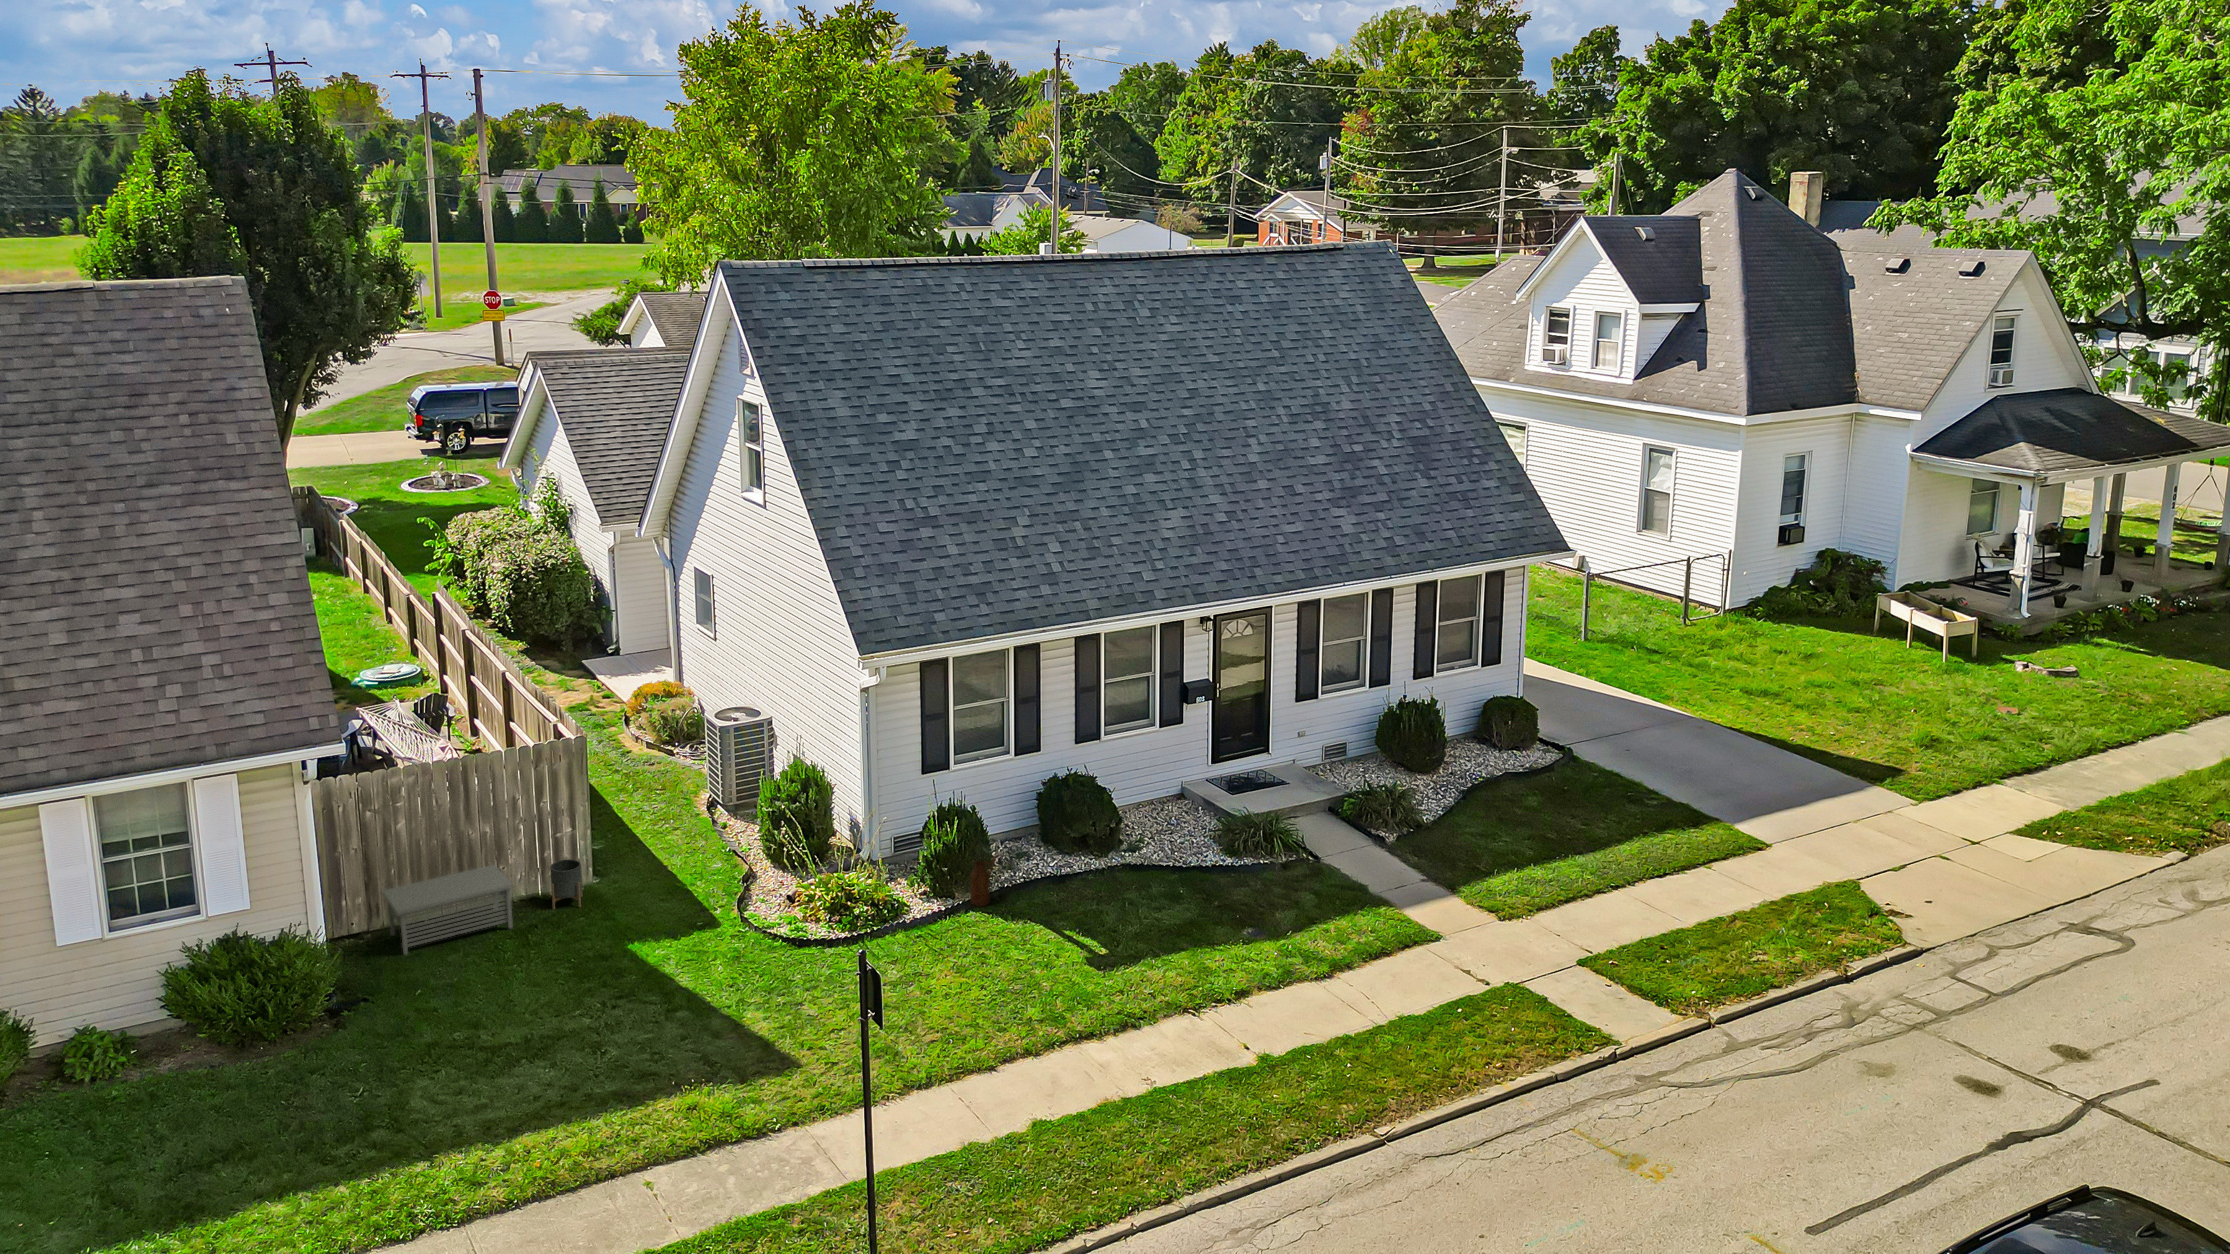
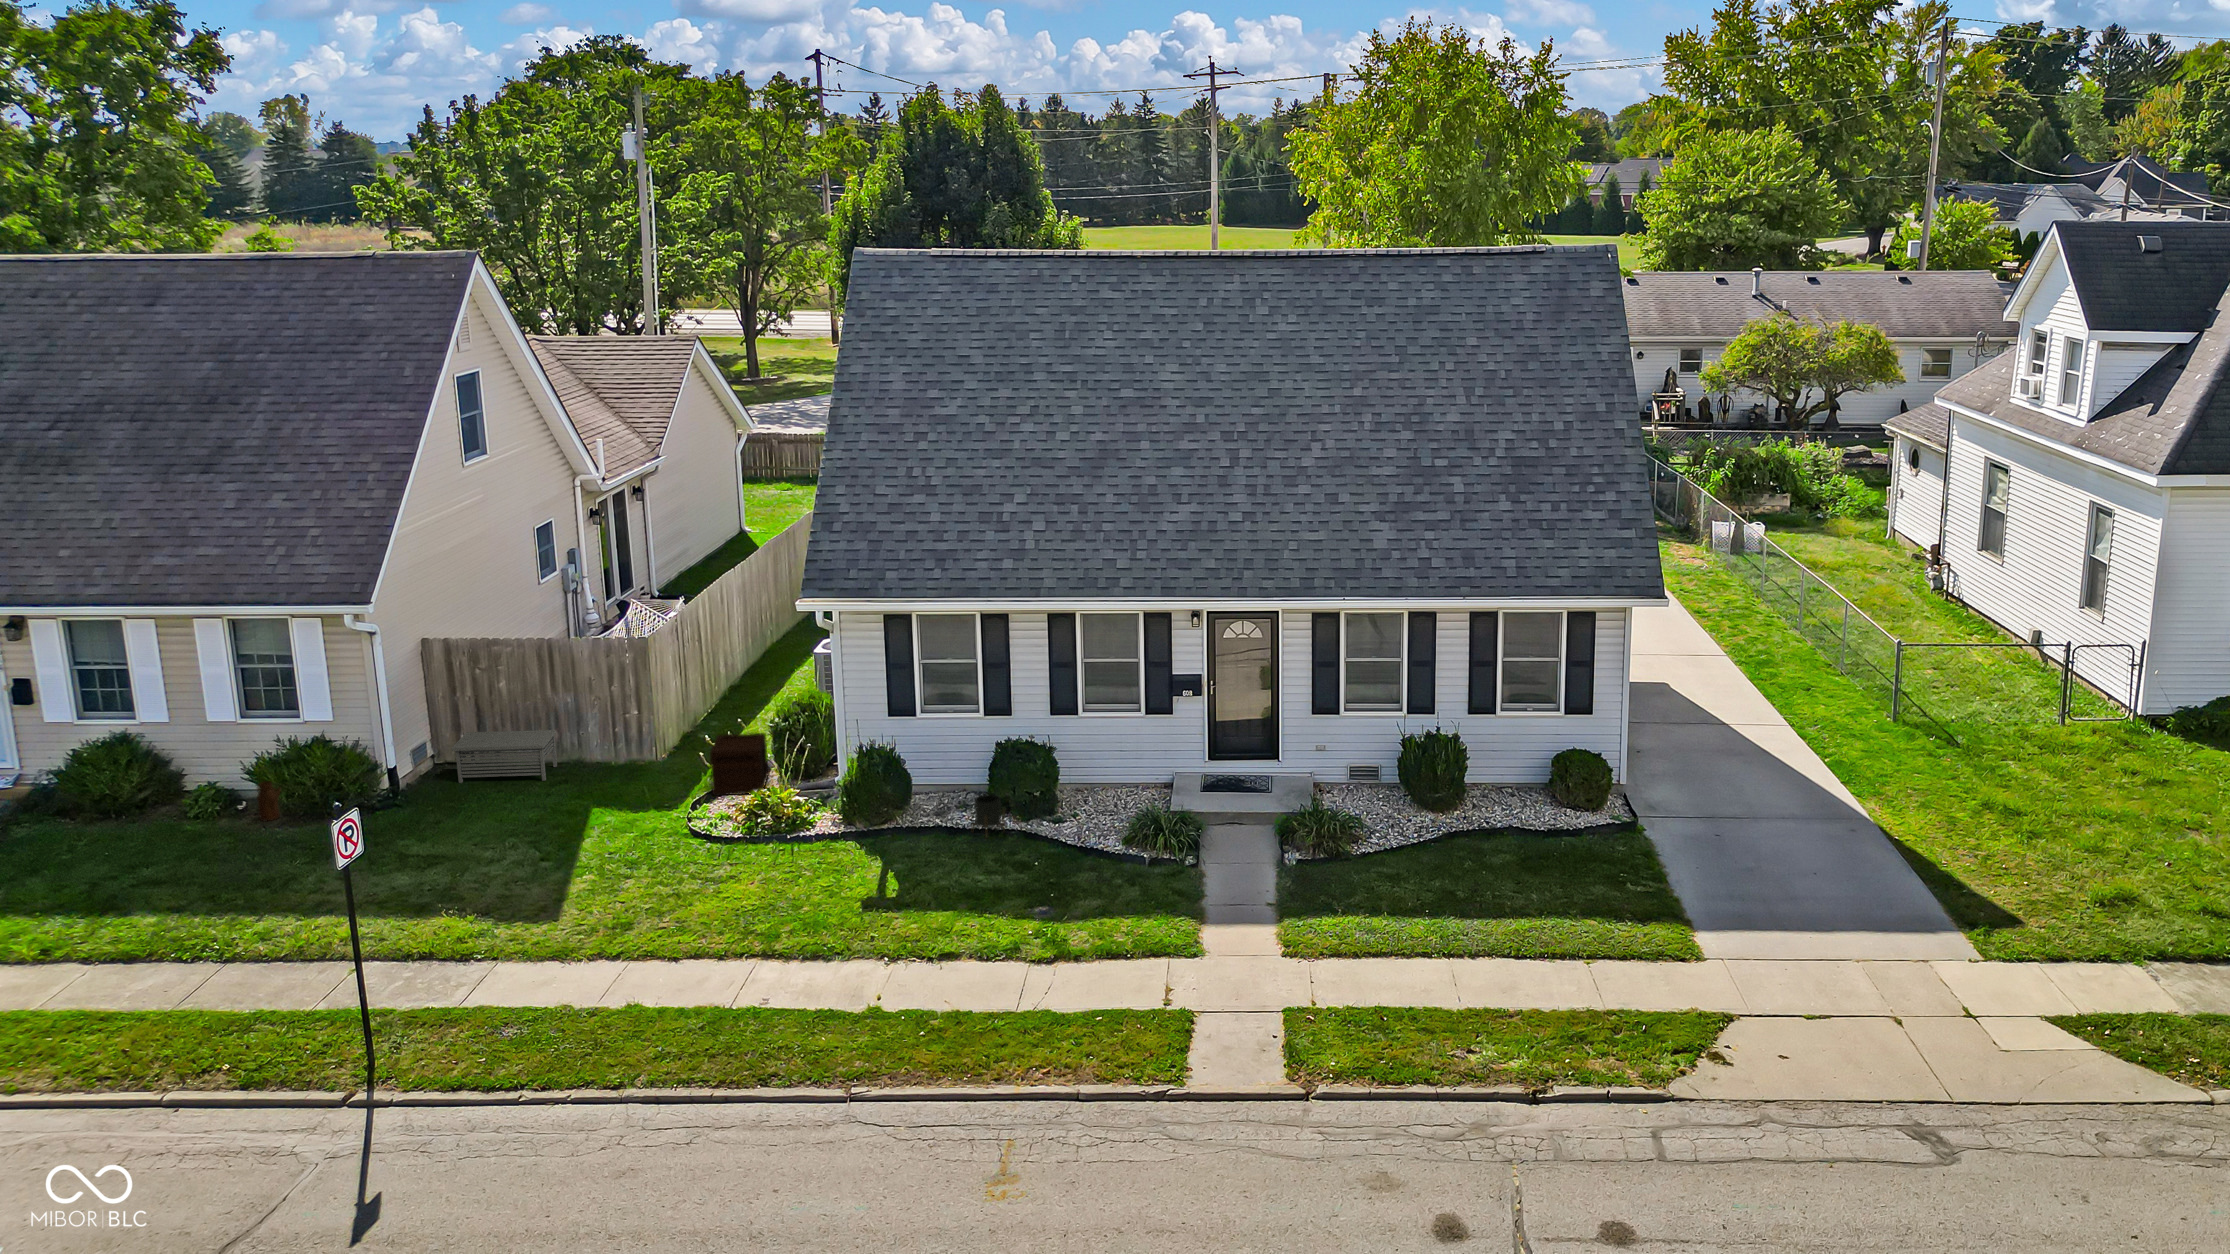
wooden crate: none [711,818,788,900] -> present [710,733,768,796]
watering can: present [970,855,996,907] -> present [257,781,281,821]
planter: present [550,859,583,910] -> present [971,794,1005,837]

